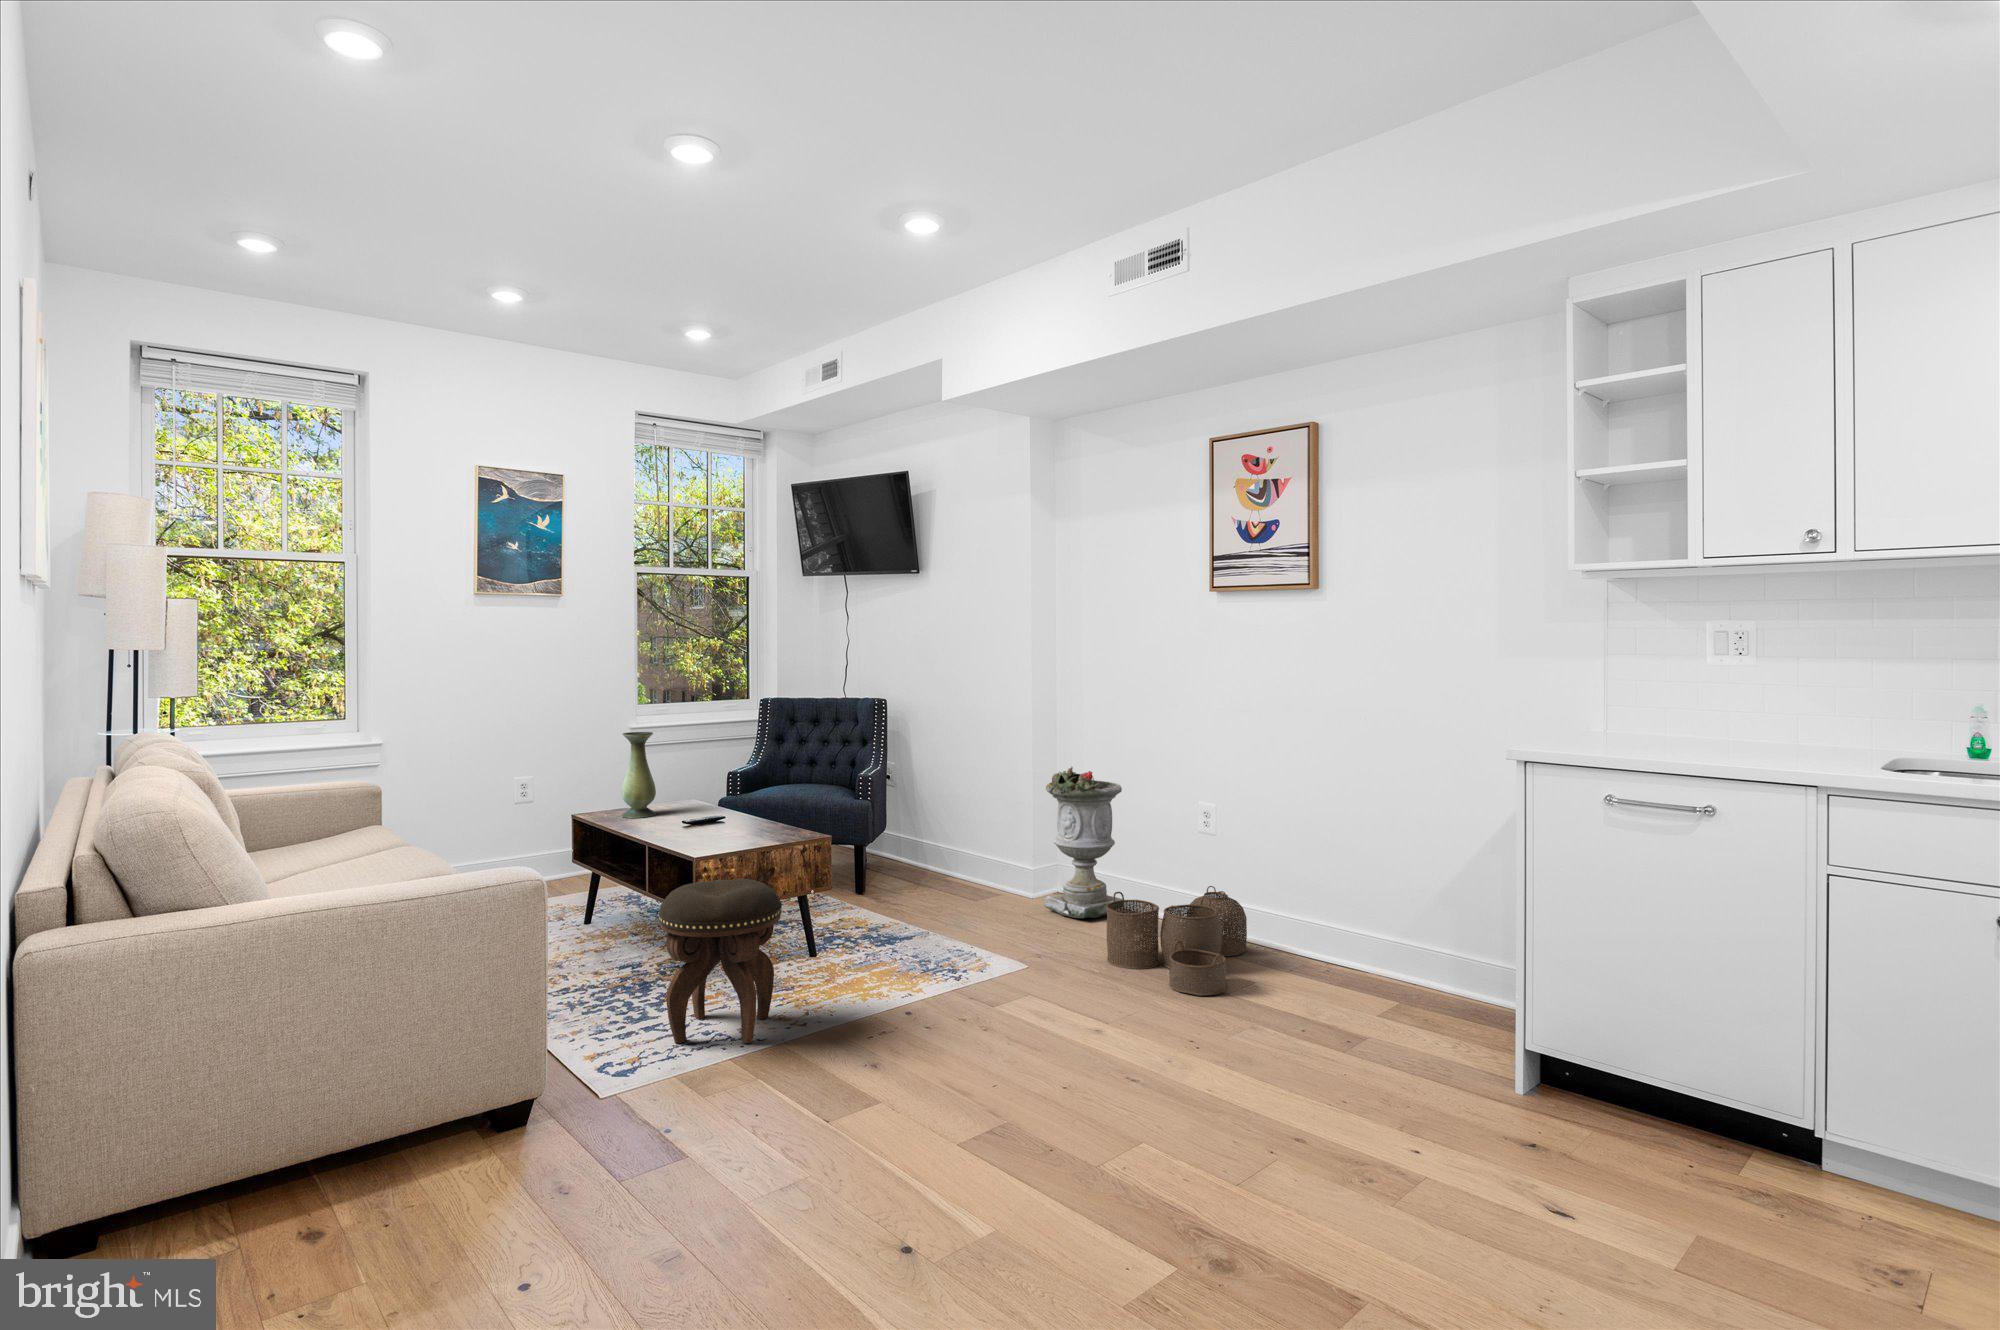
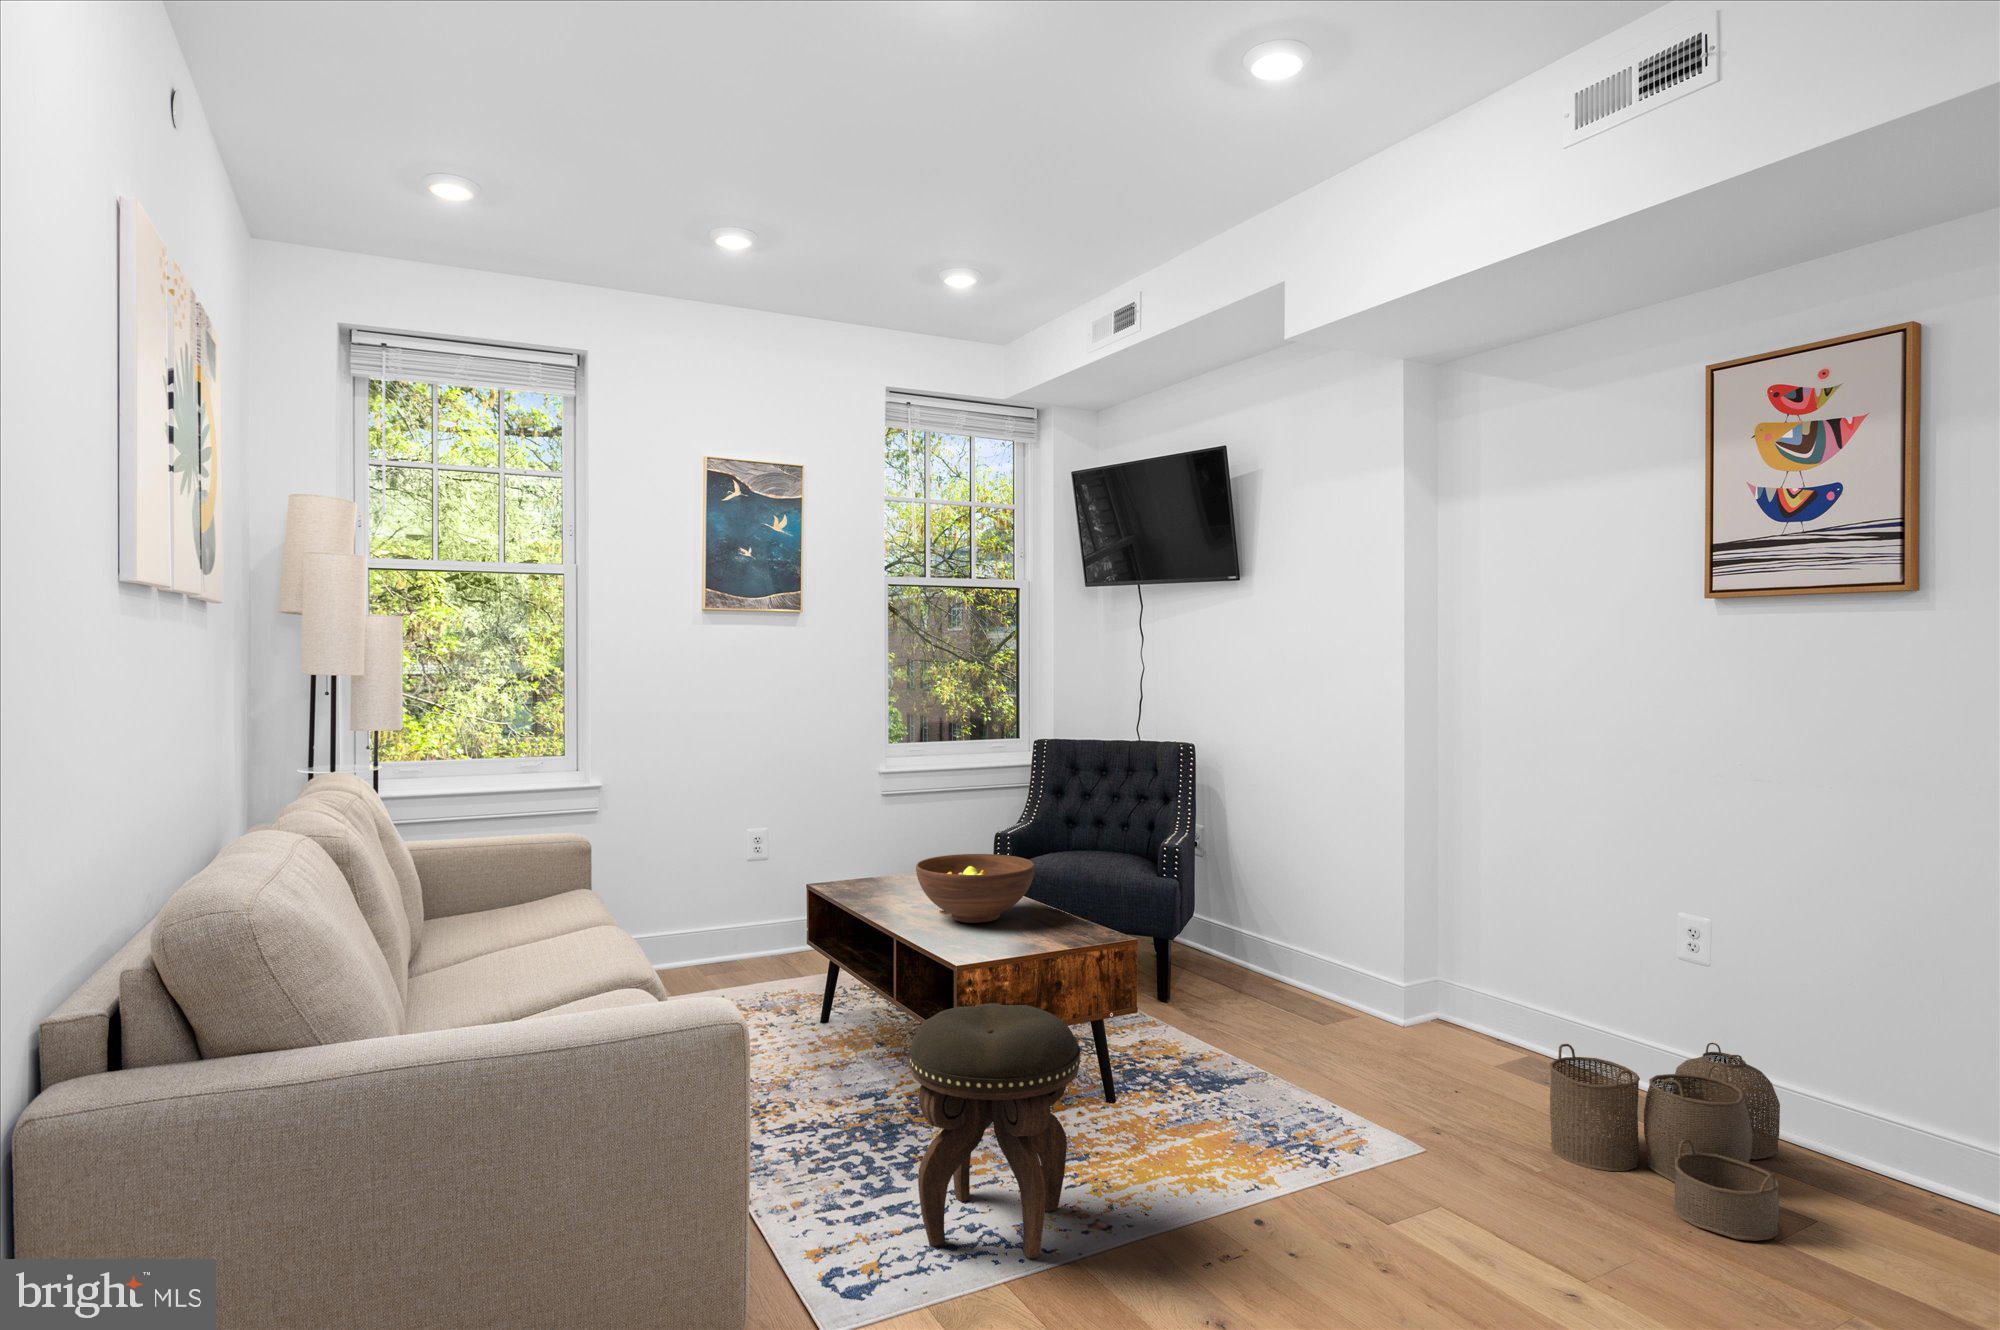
vase: present [621,732,656,818] -> none [864,780,907,891]
planter: present [1044,767,1122,918] -> none [1426,844,1549,1067]
fruit bowl: none [663,784,756,834] -> present [916,854,1035,923]

